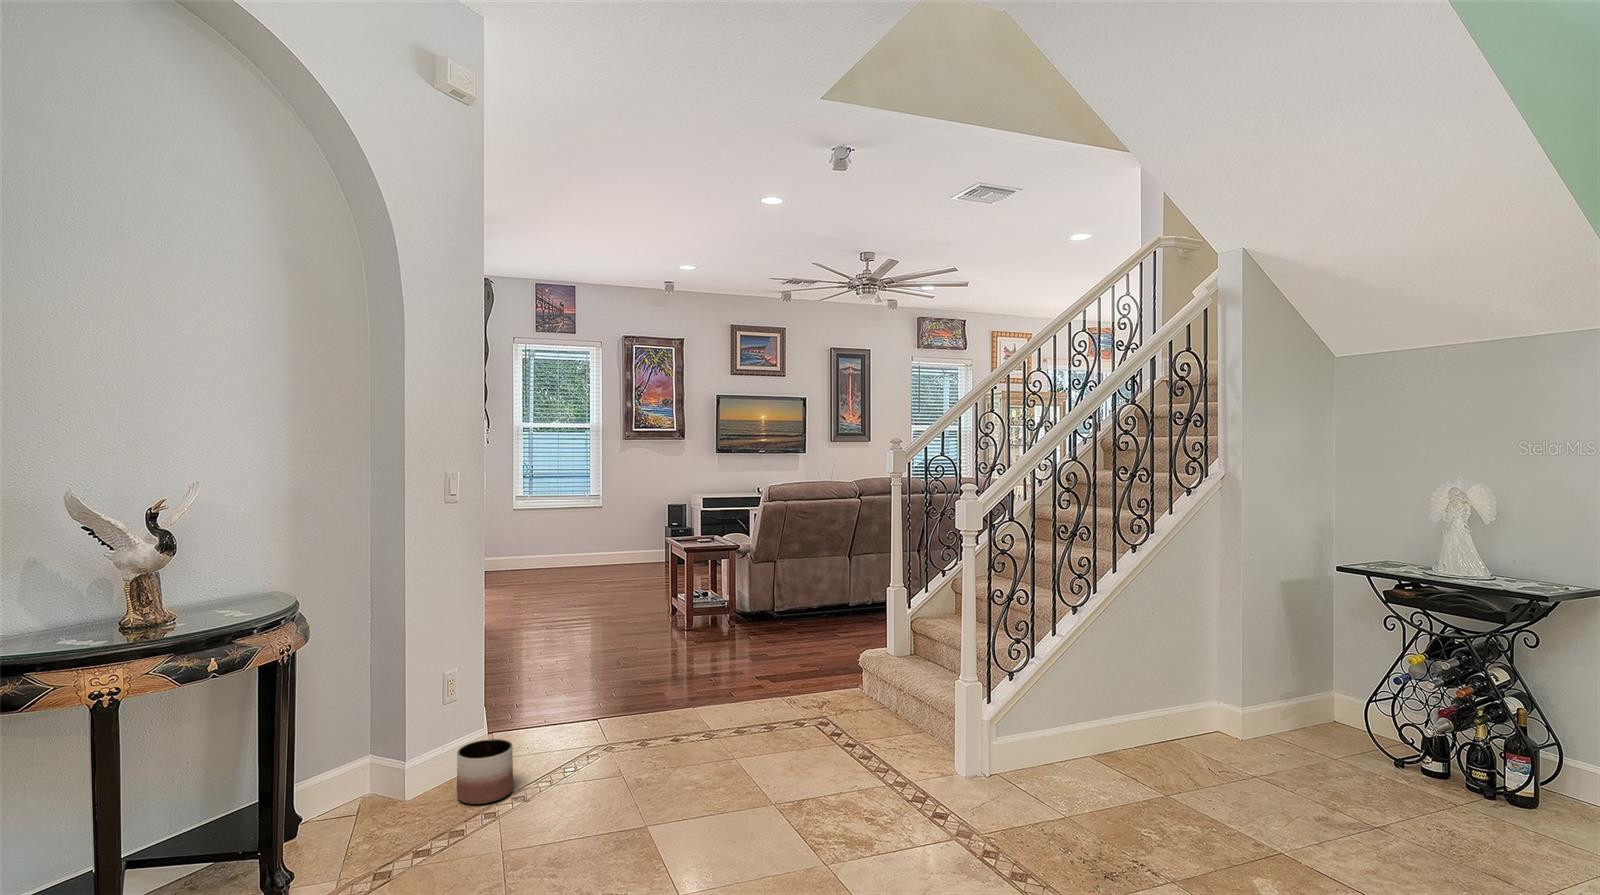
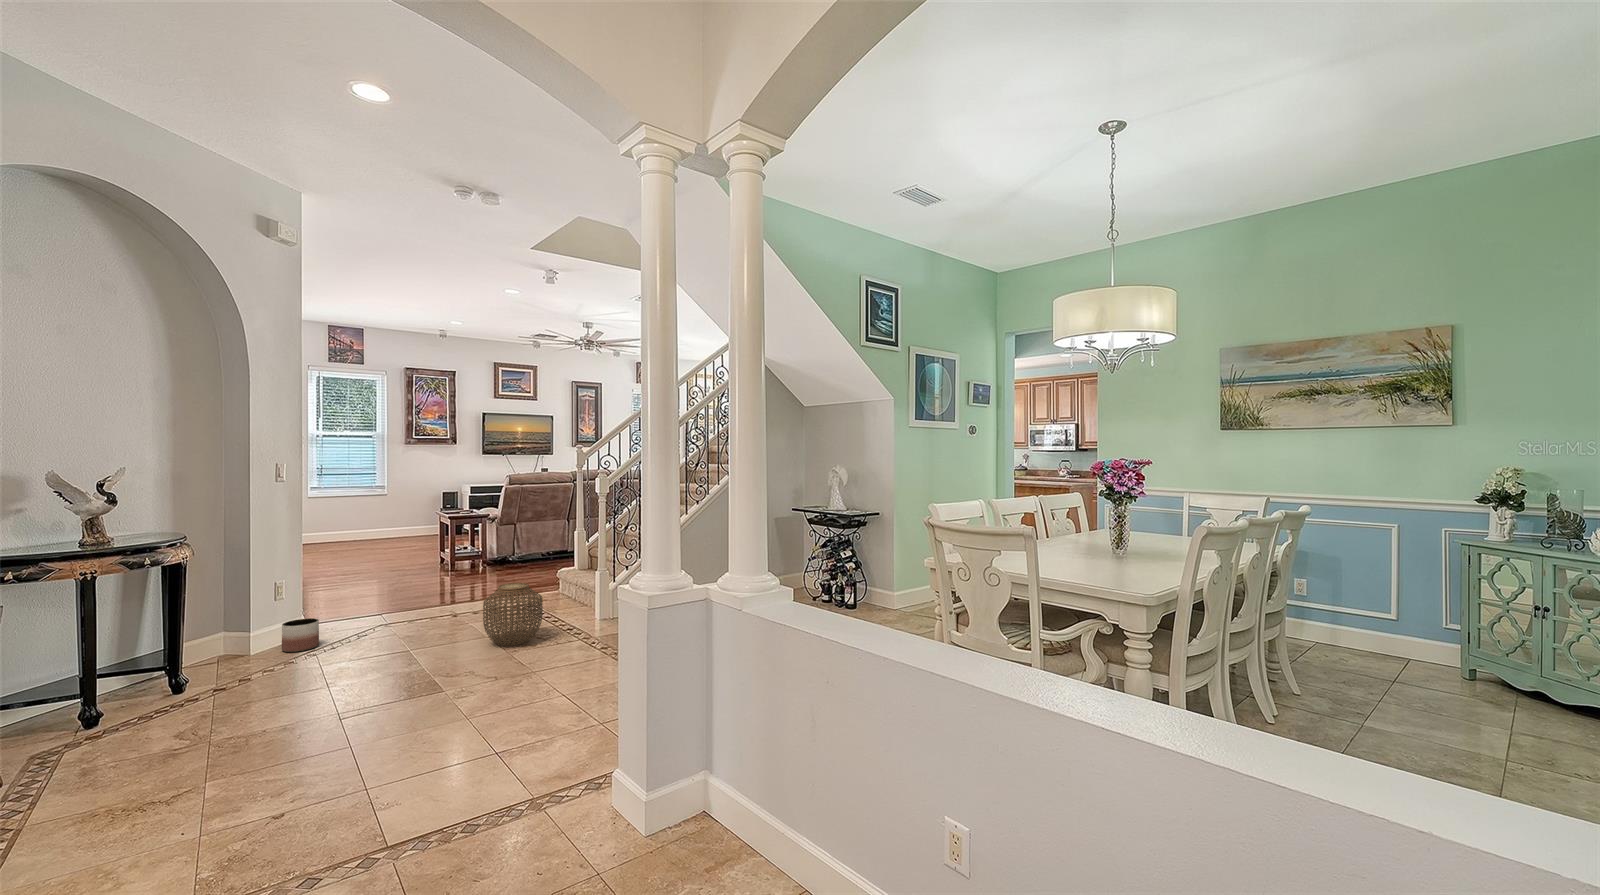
woven basket: none [787,707,895,842] -> present [483,583,543,646]

